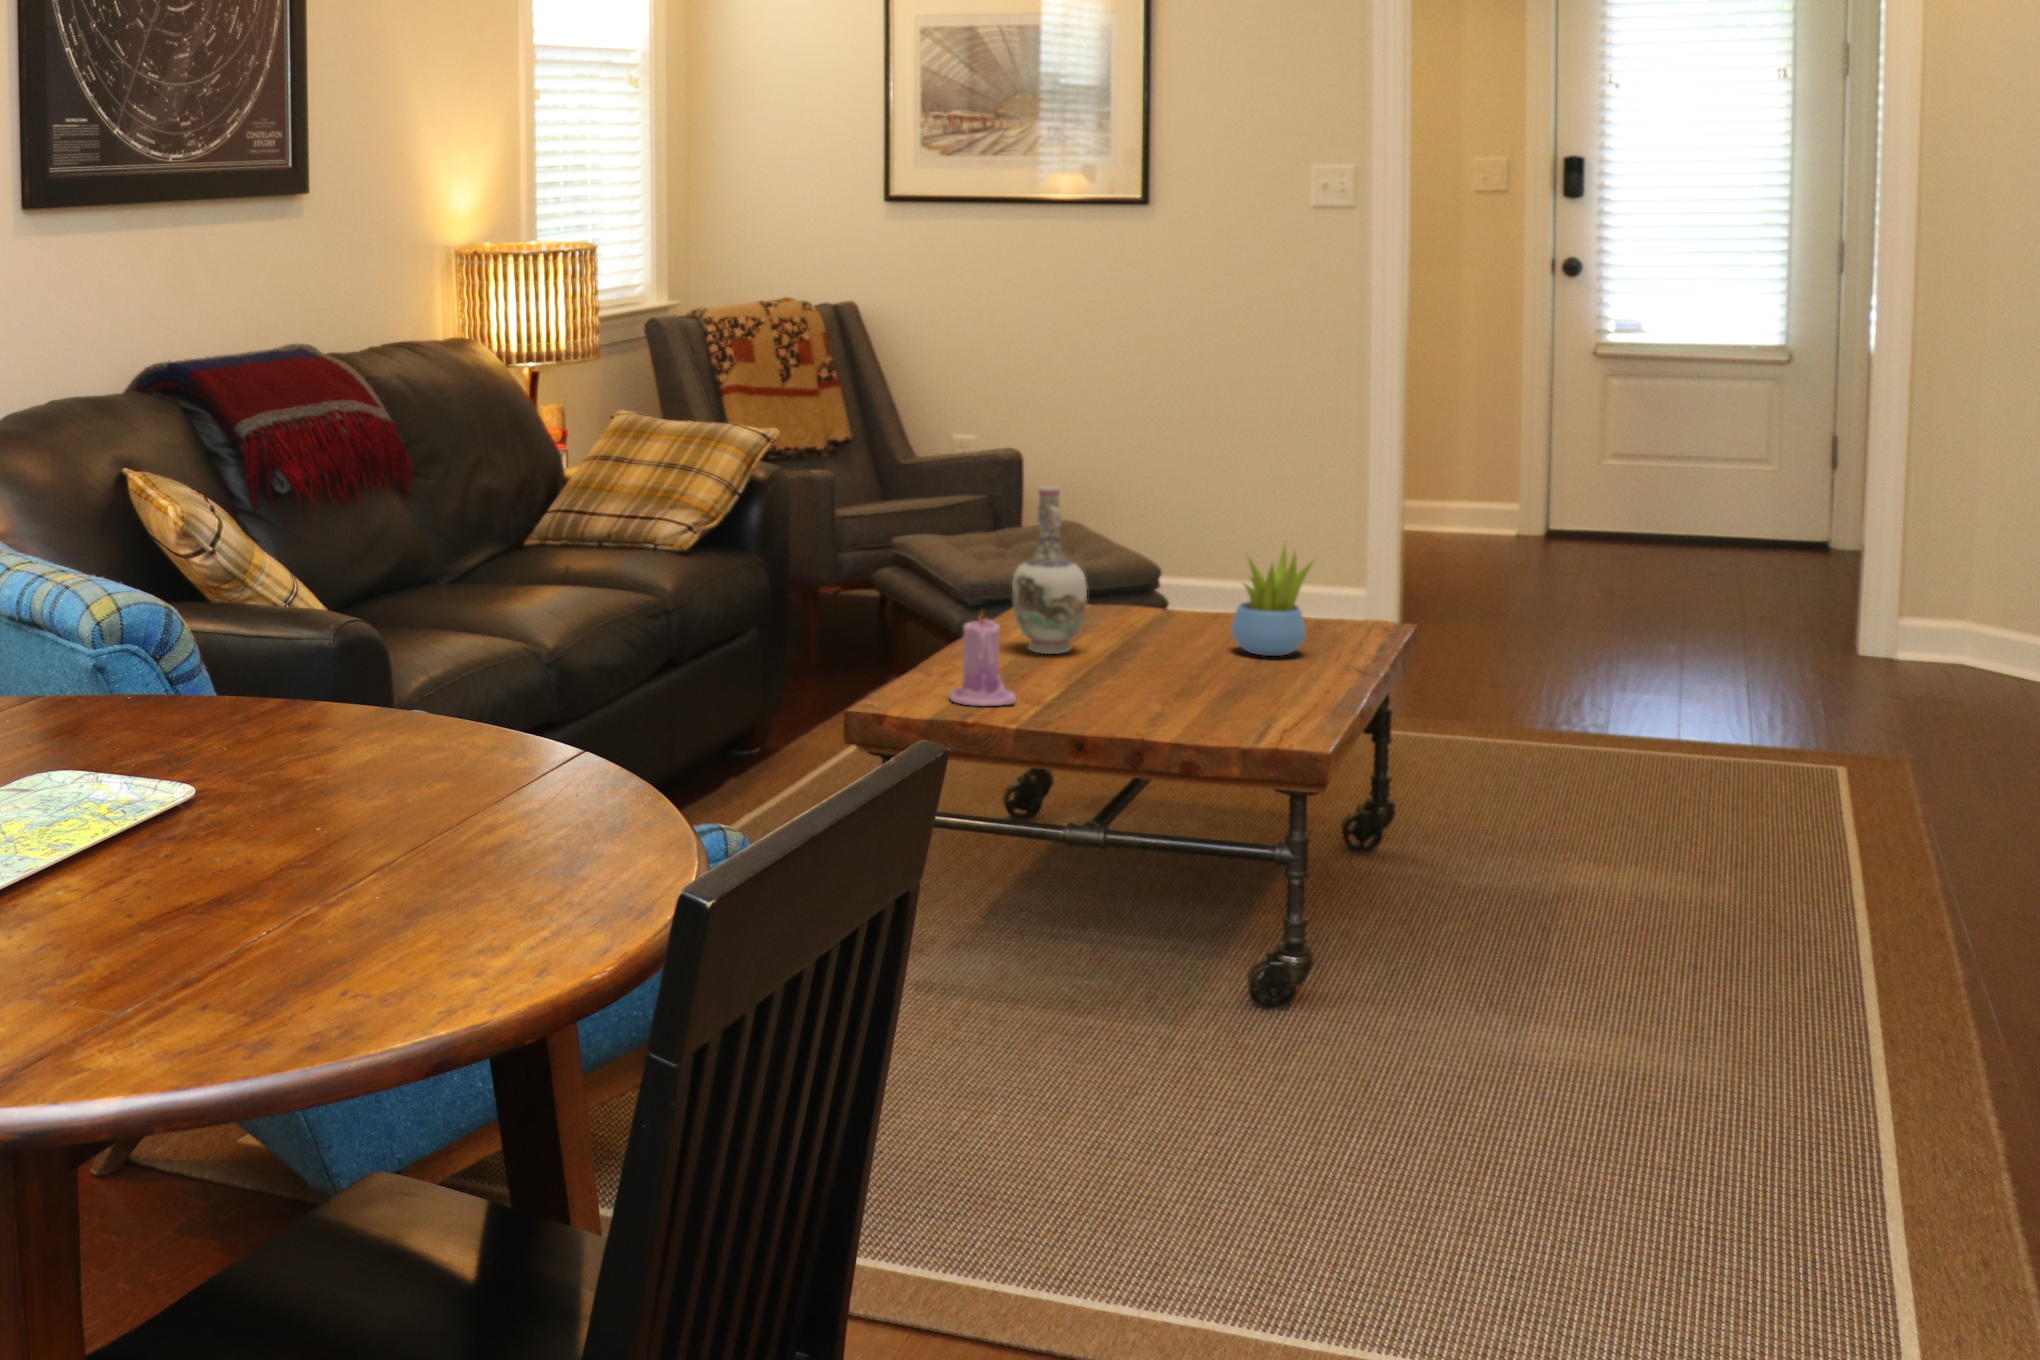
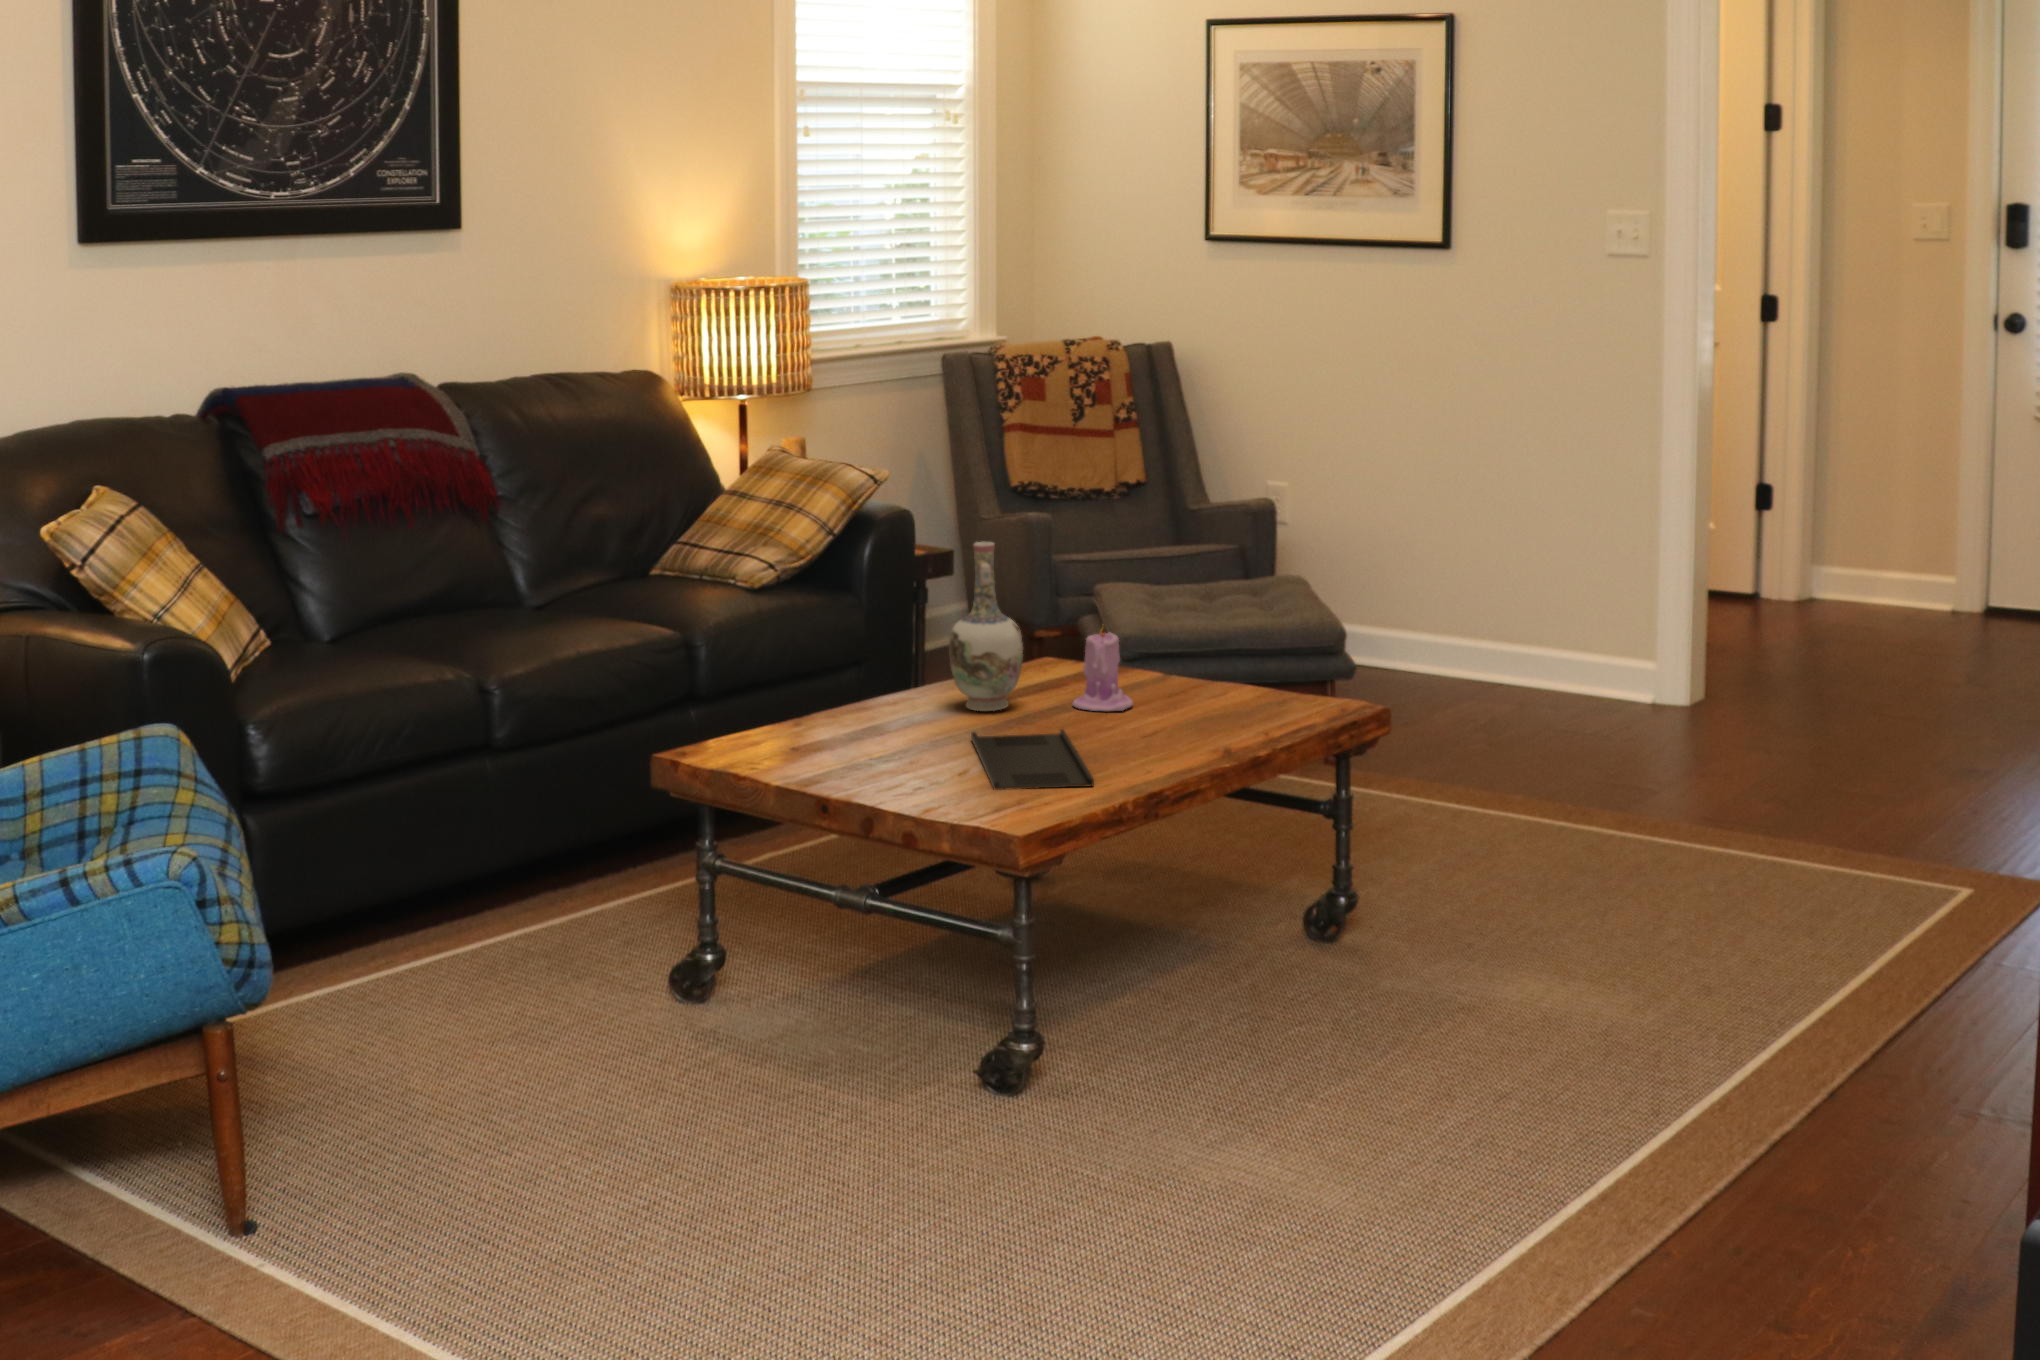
succulent plant: present [1232,546,1313,656] -> none [1165,608,1243,727]
candle: present [950,617,1016,706] -> present [1073,629,1133,711]
tray: none [1099,664,1299,725] -> present [971,729,1094,790]

